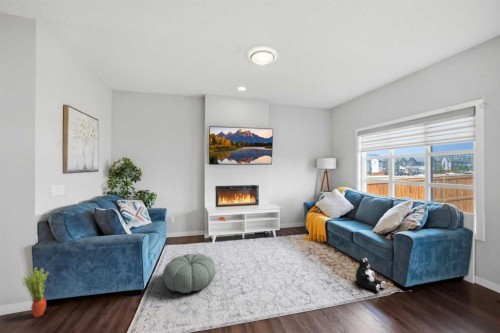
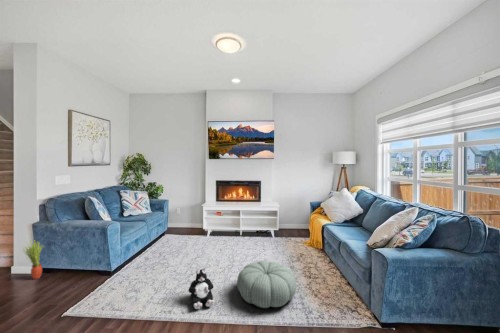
pouf: present [163,254,216,293] -> present [237,261,296,308]
plush toy: present [356,257,385,291] -> present [189,269,214,309]

